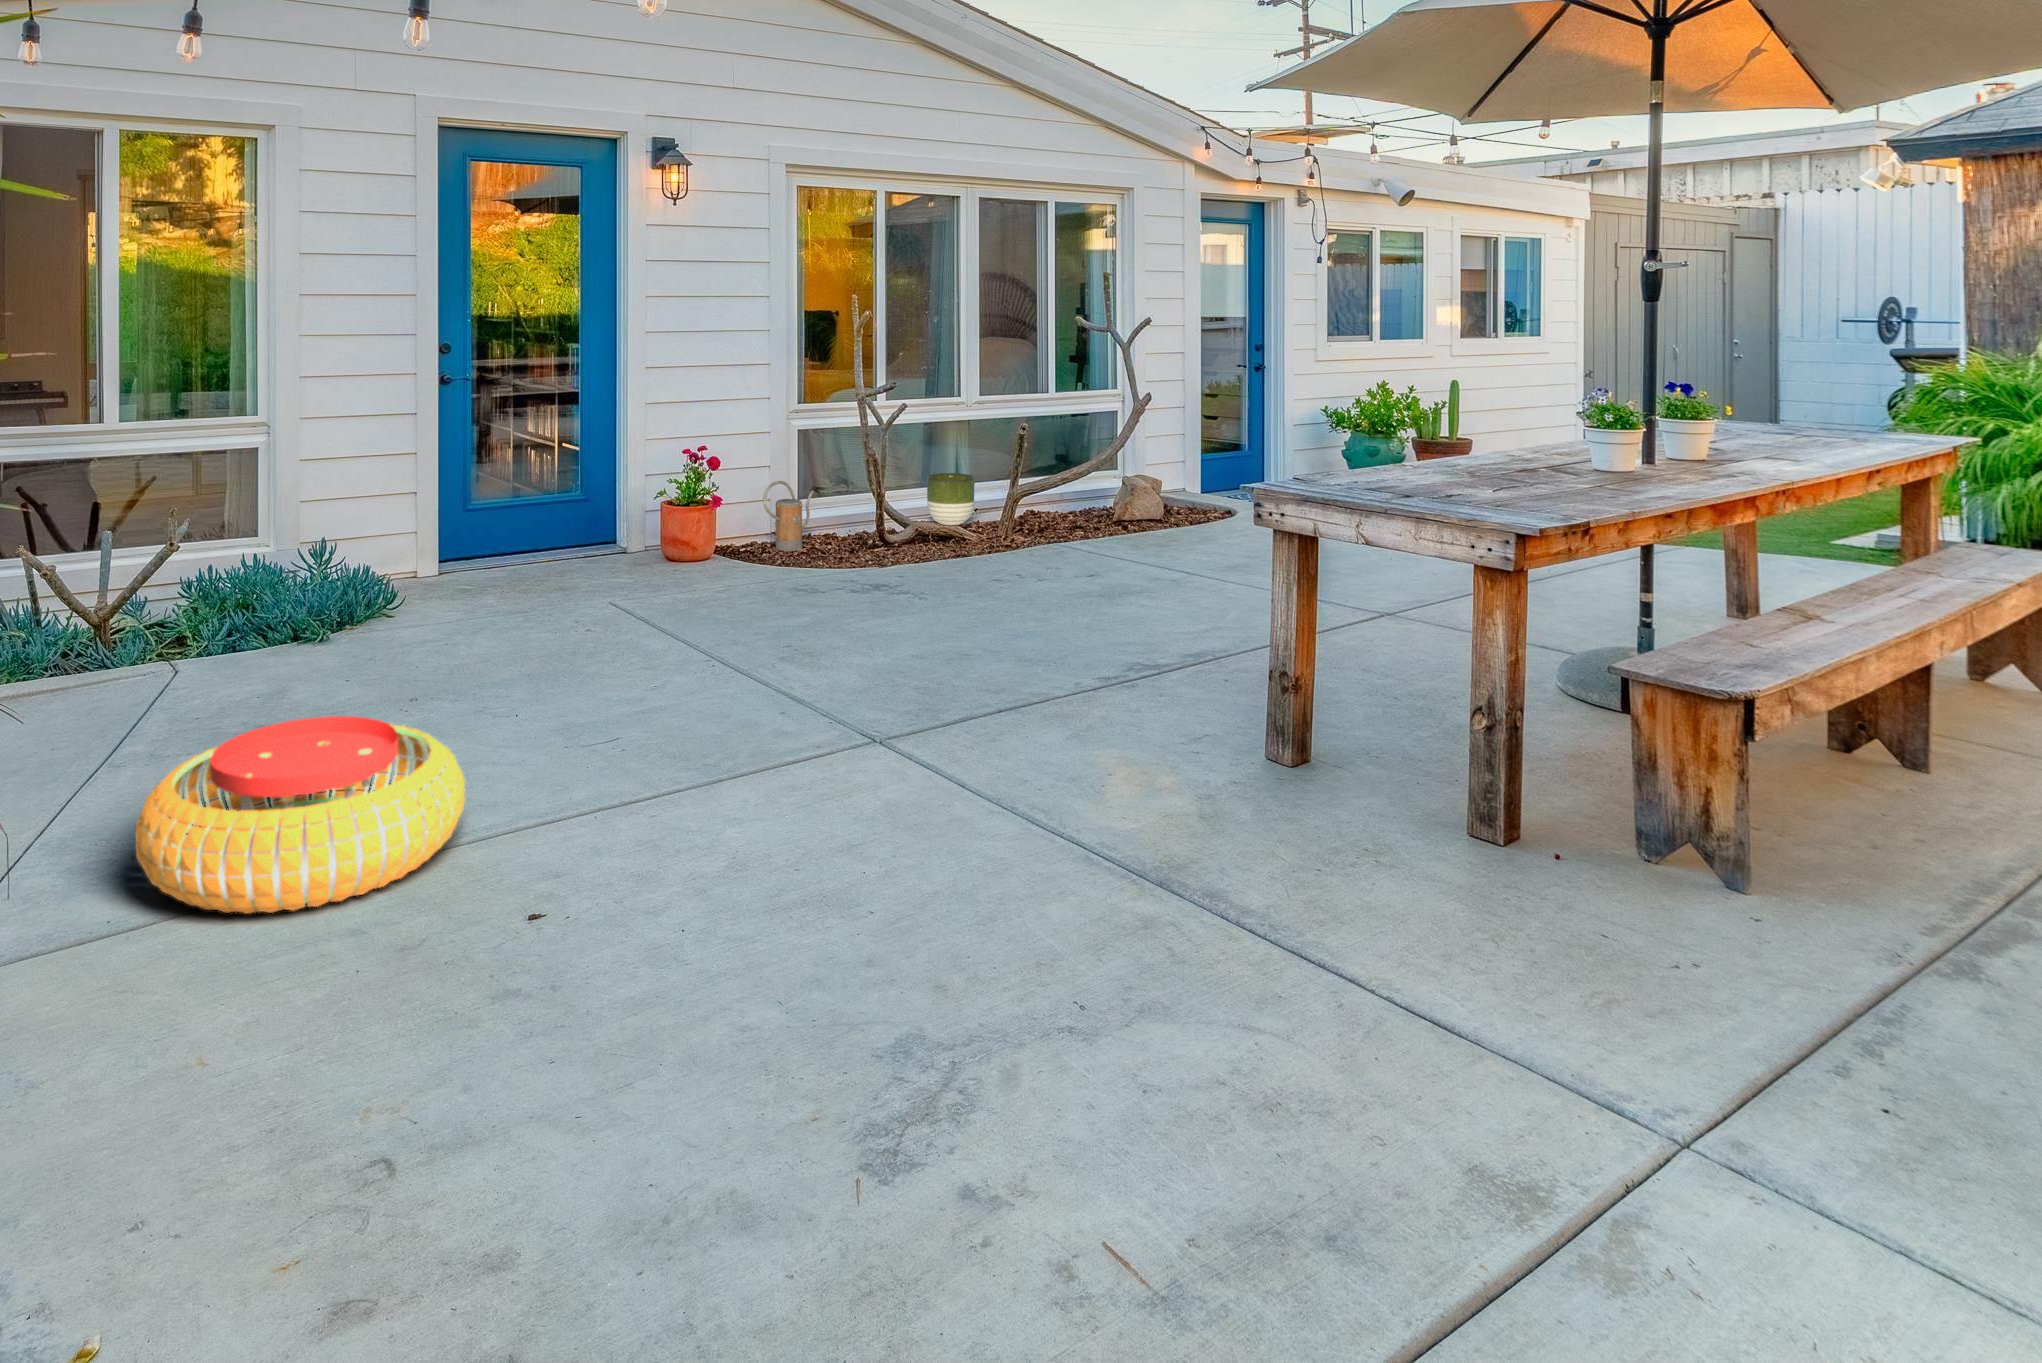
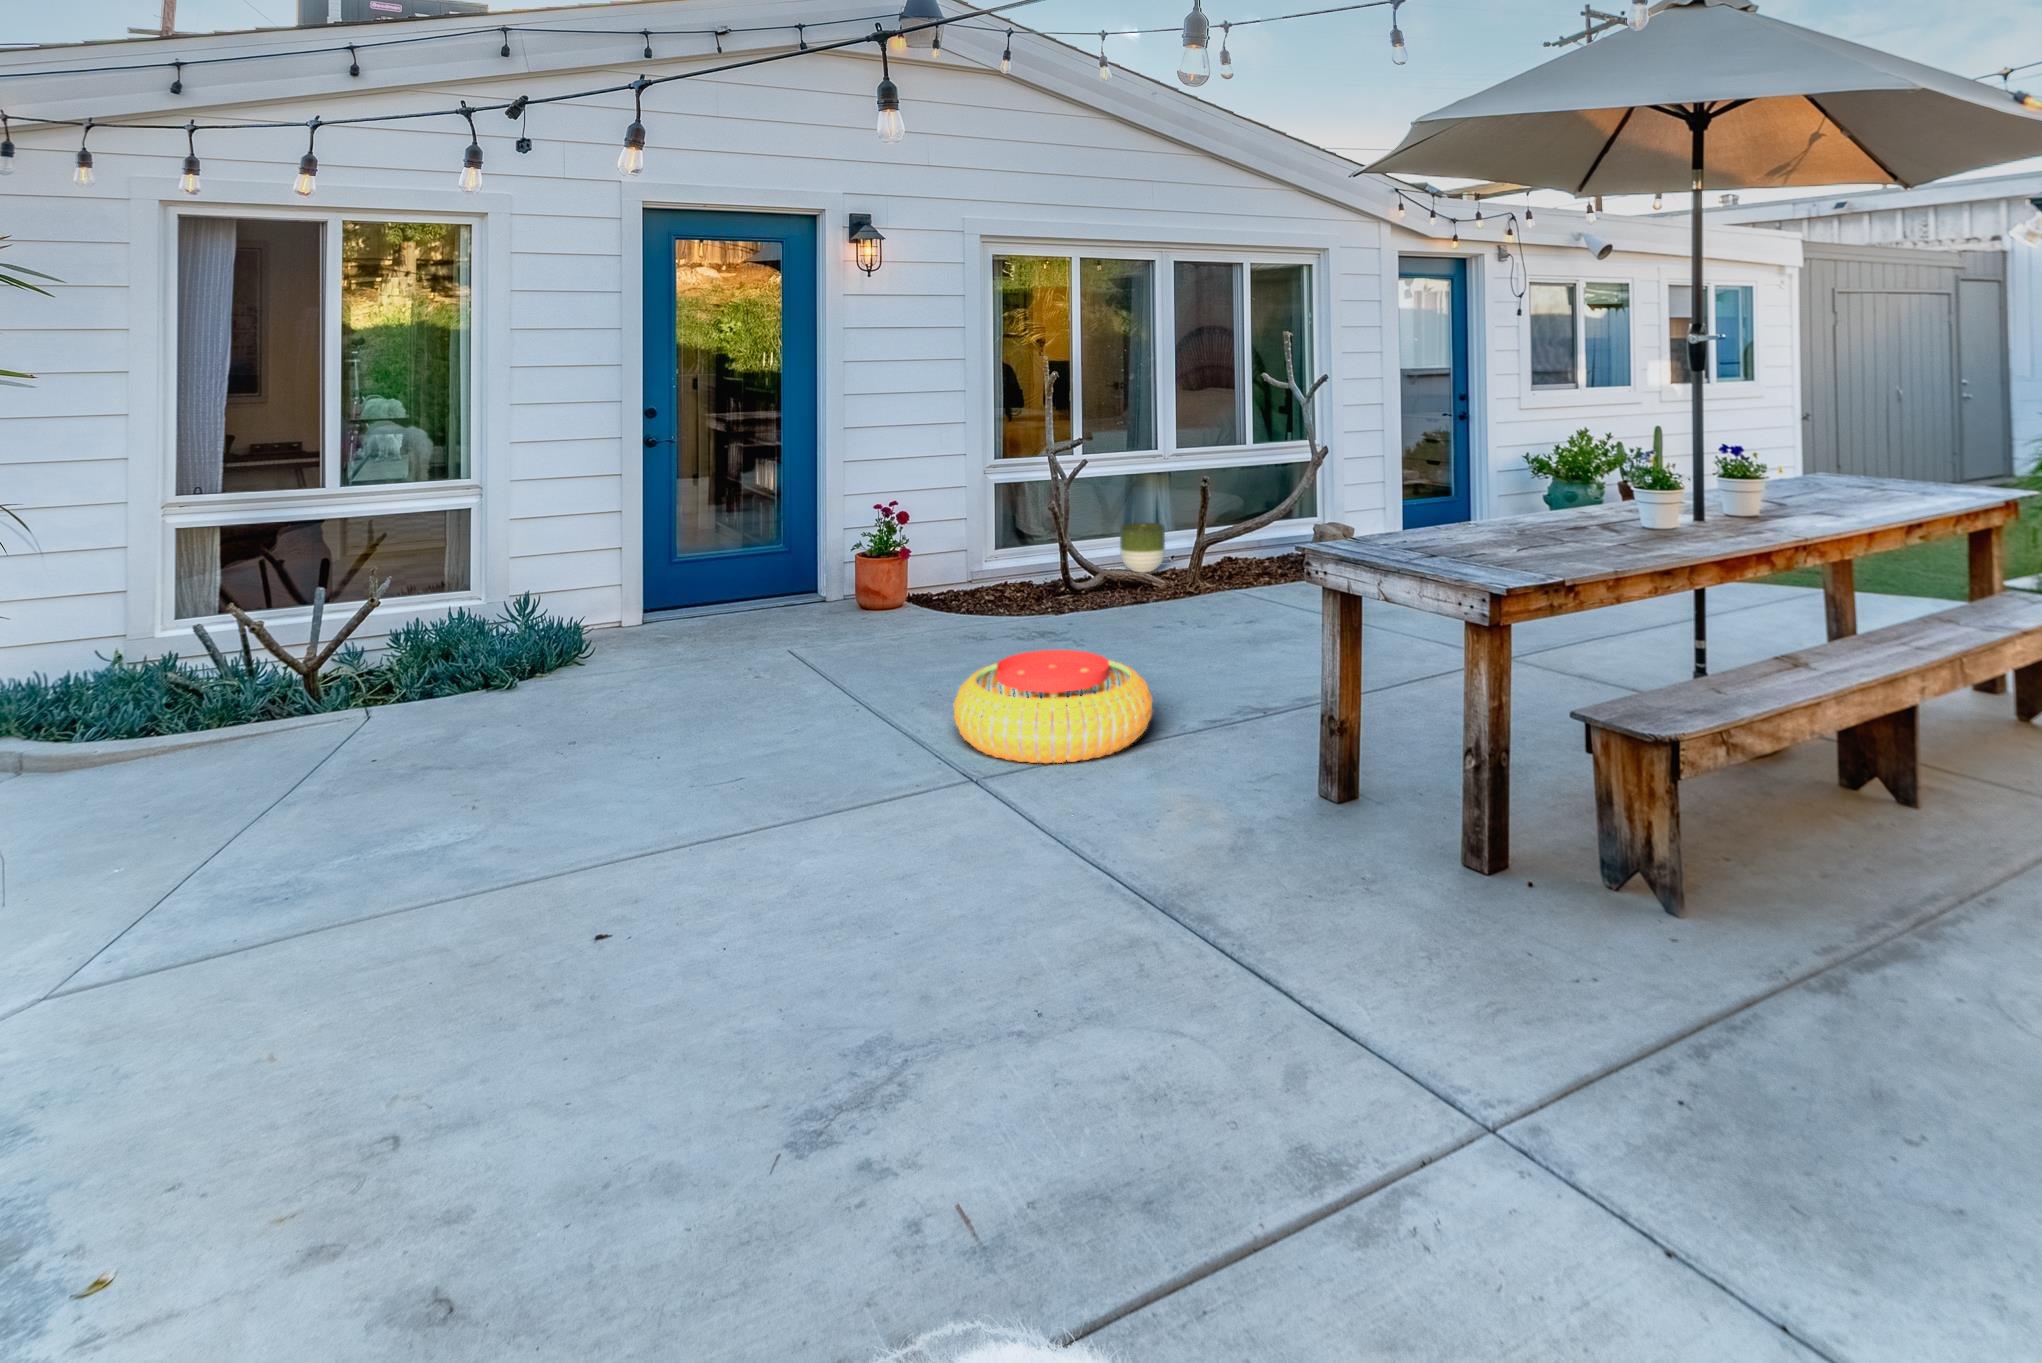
watering can: present [763,481,814,551] -> none [953,532,1004,599]
pouf: present [135,716,465,914] -> present [953,650,1153,763]

